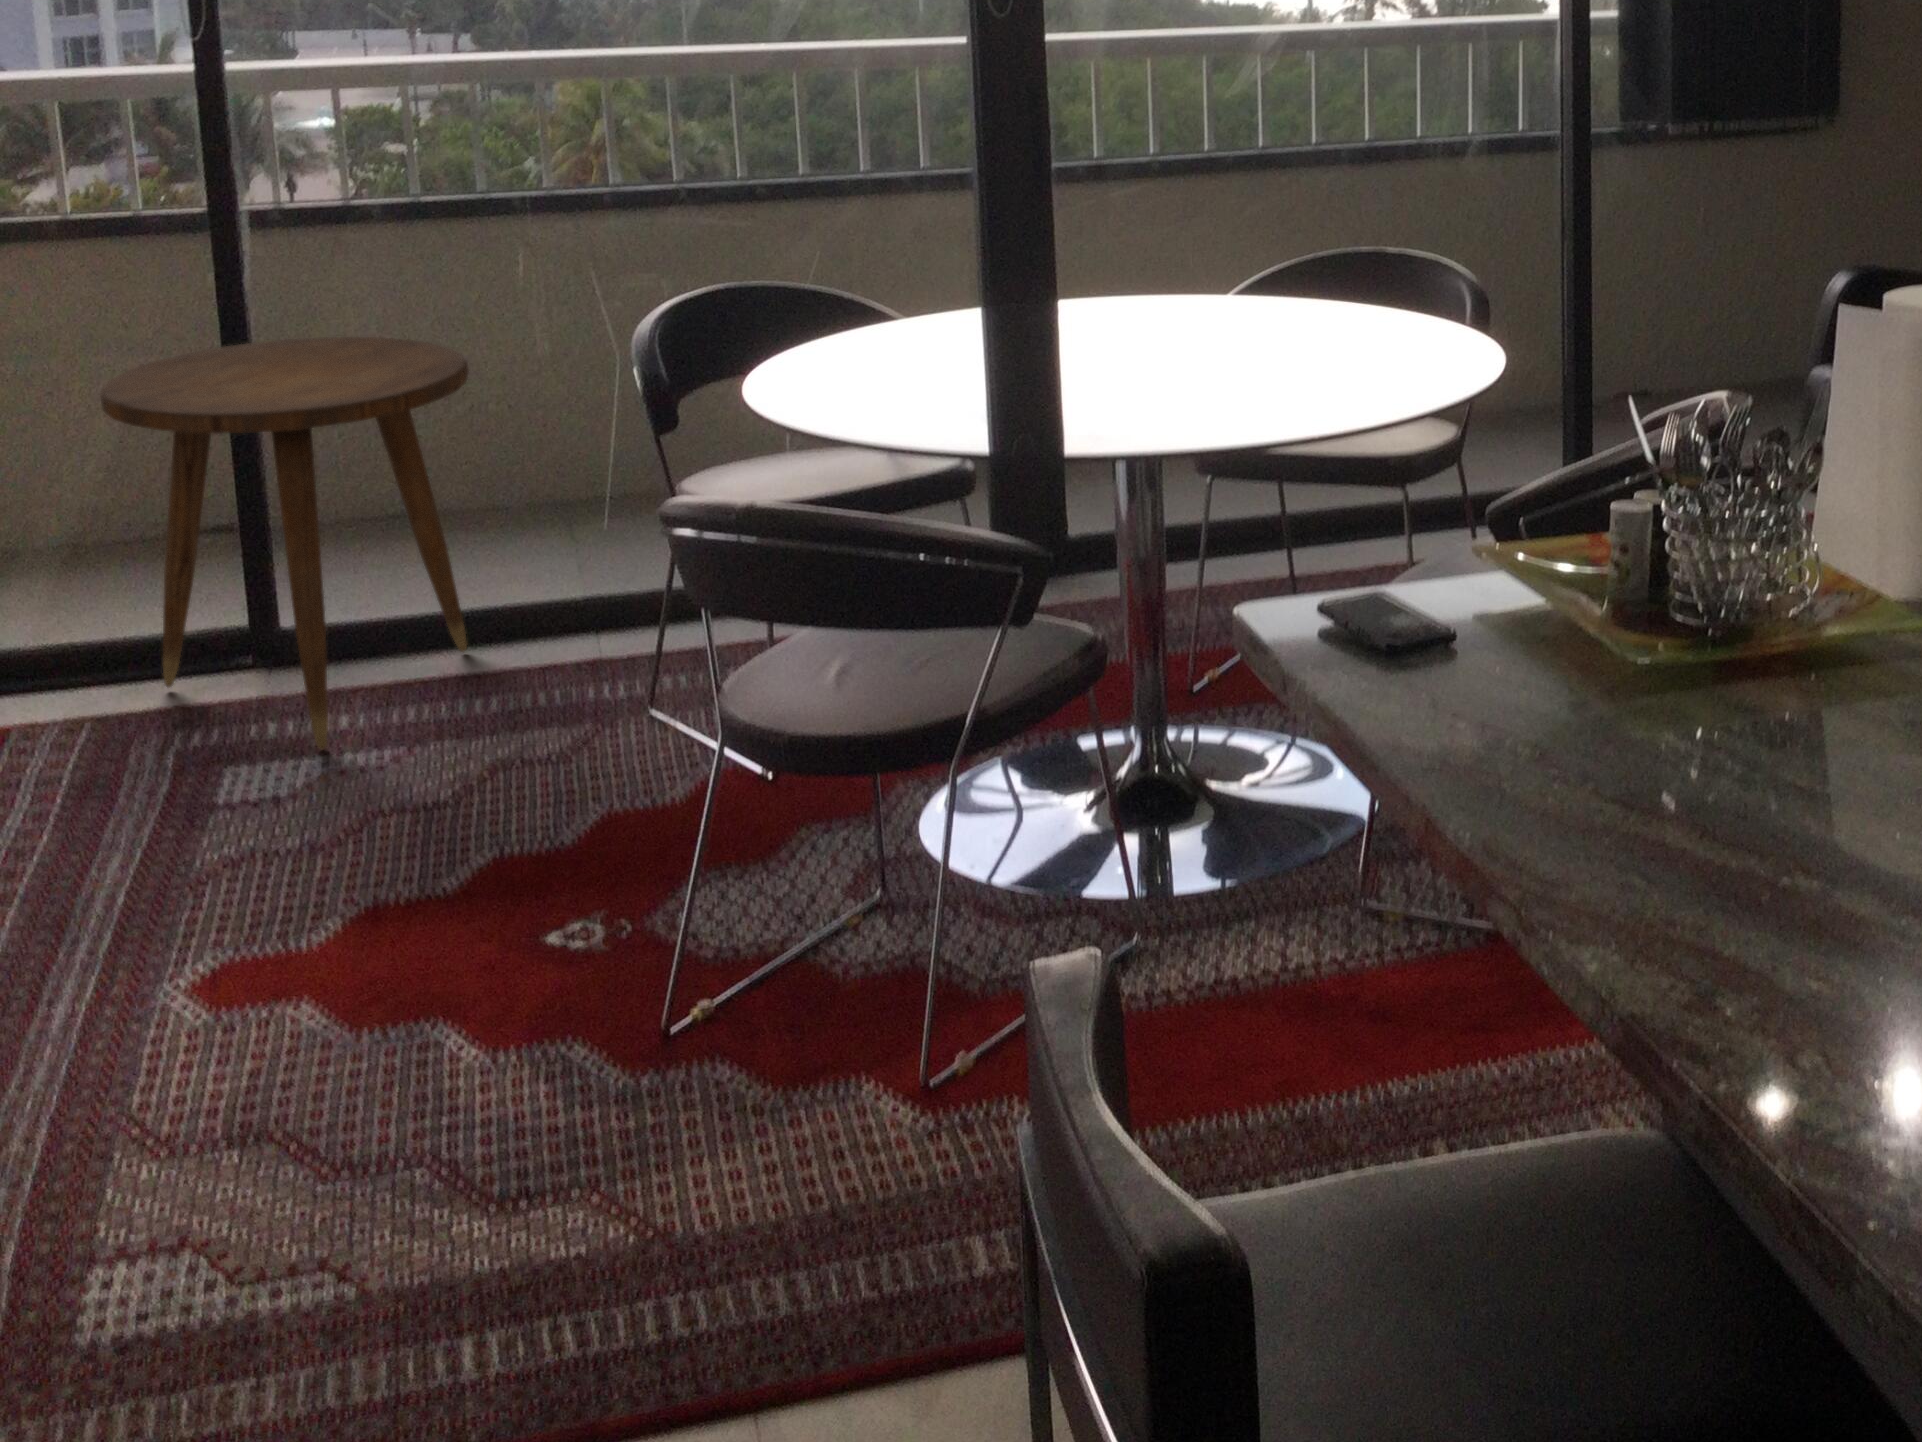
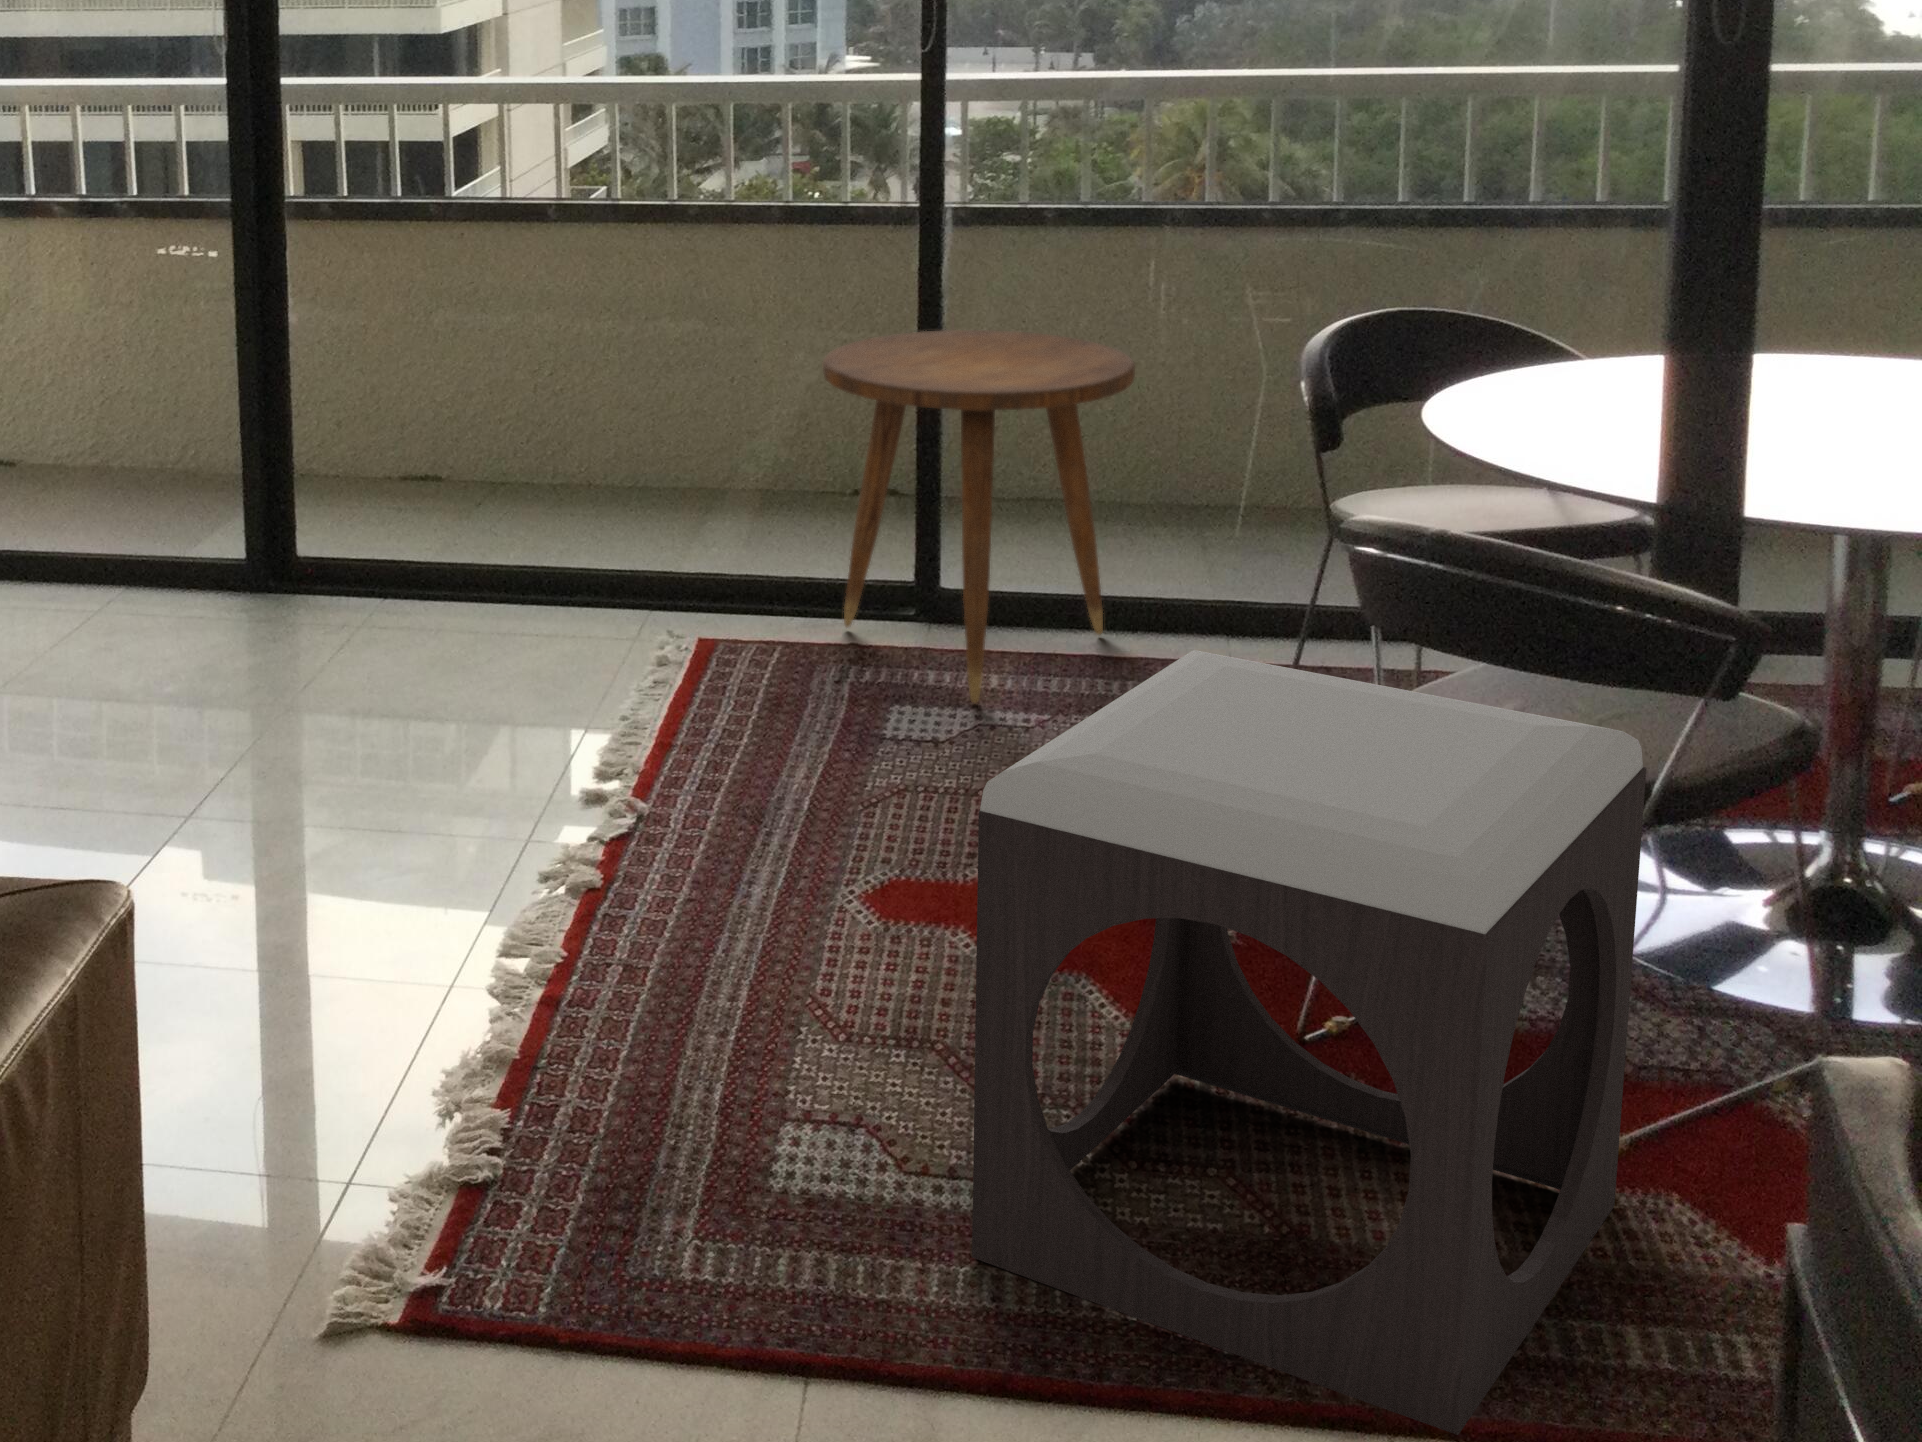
footstool: none [265,666,959,1383] -> present [972,650,1646,1435]

